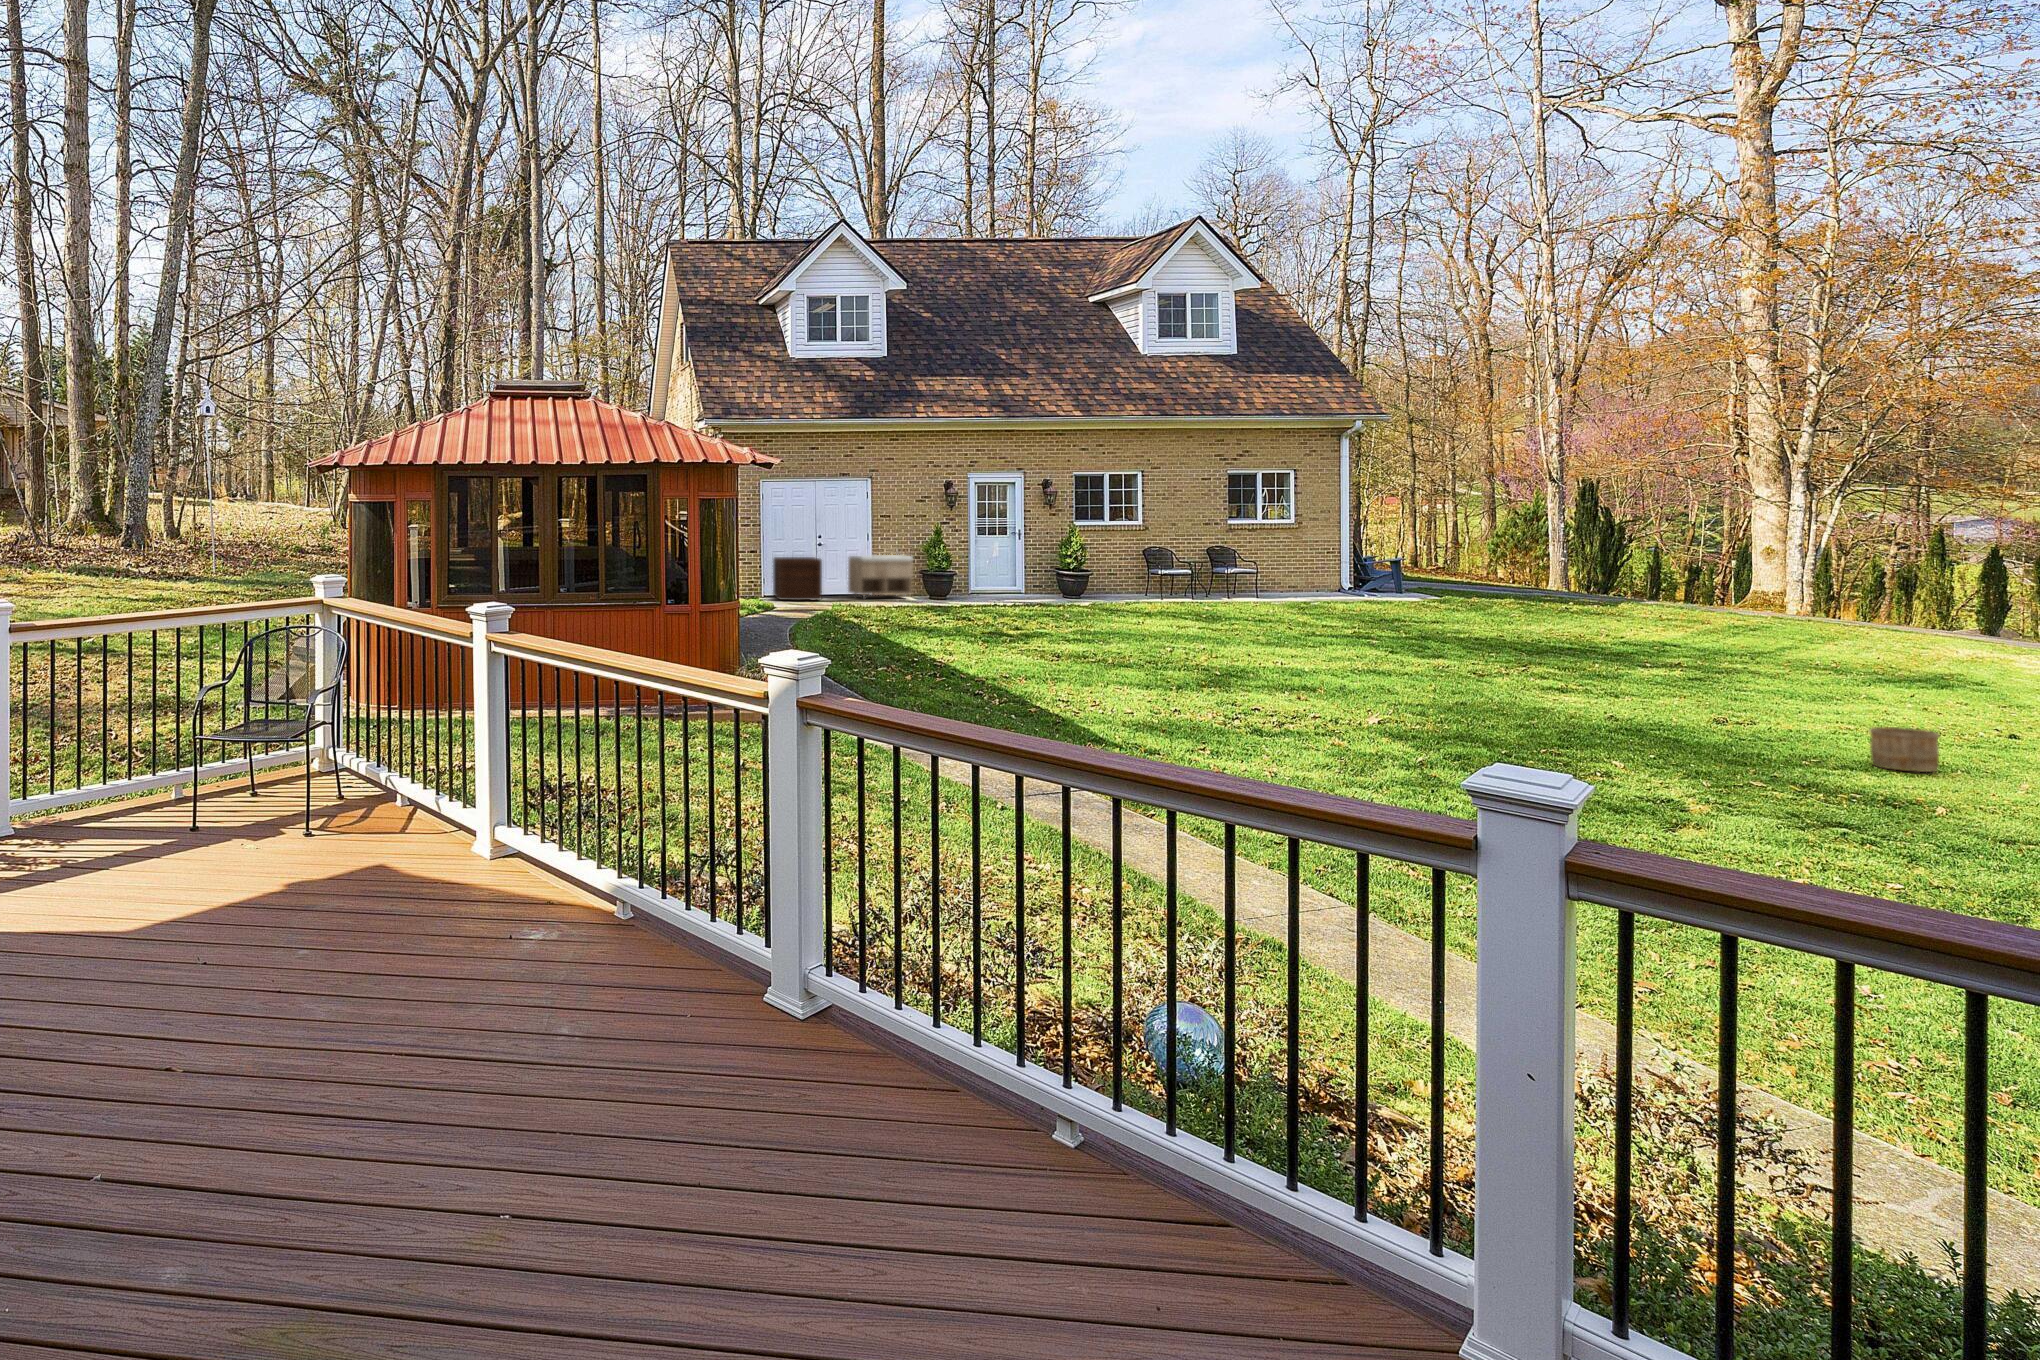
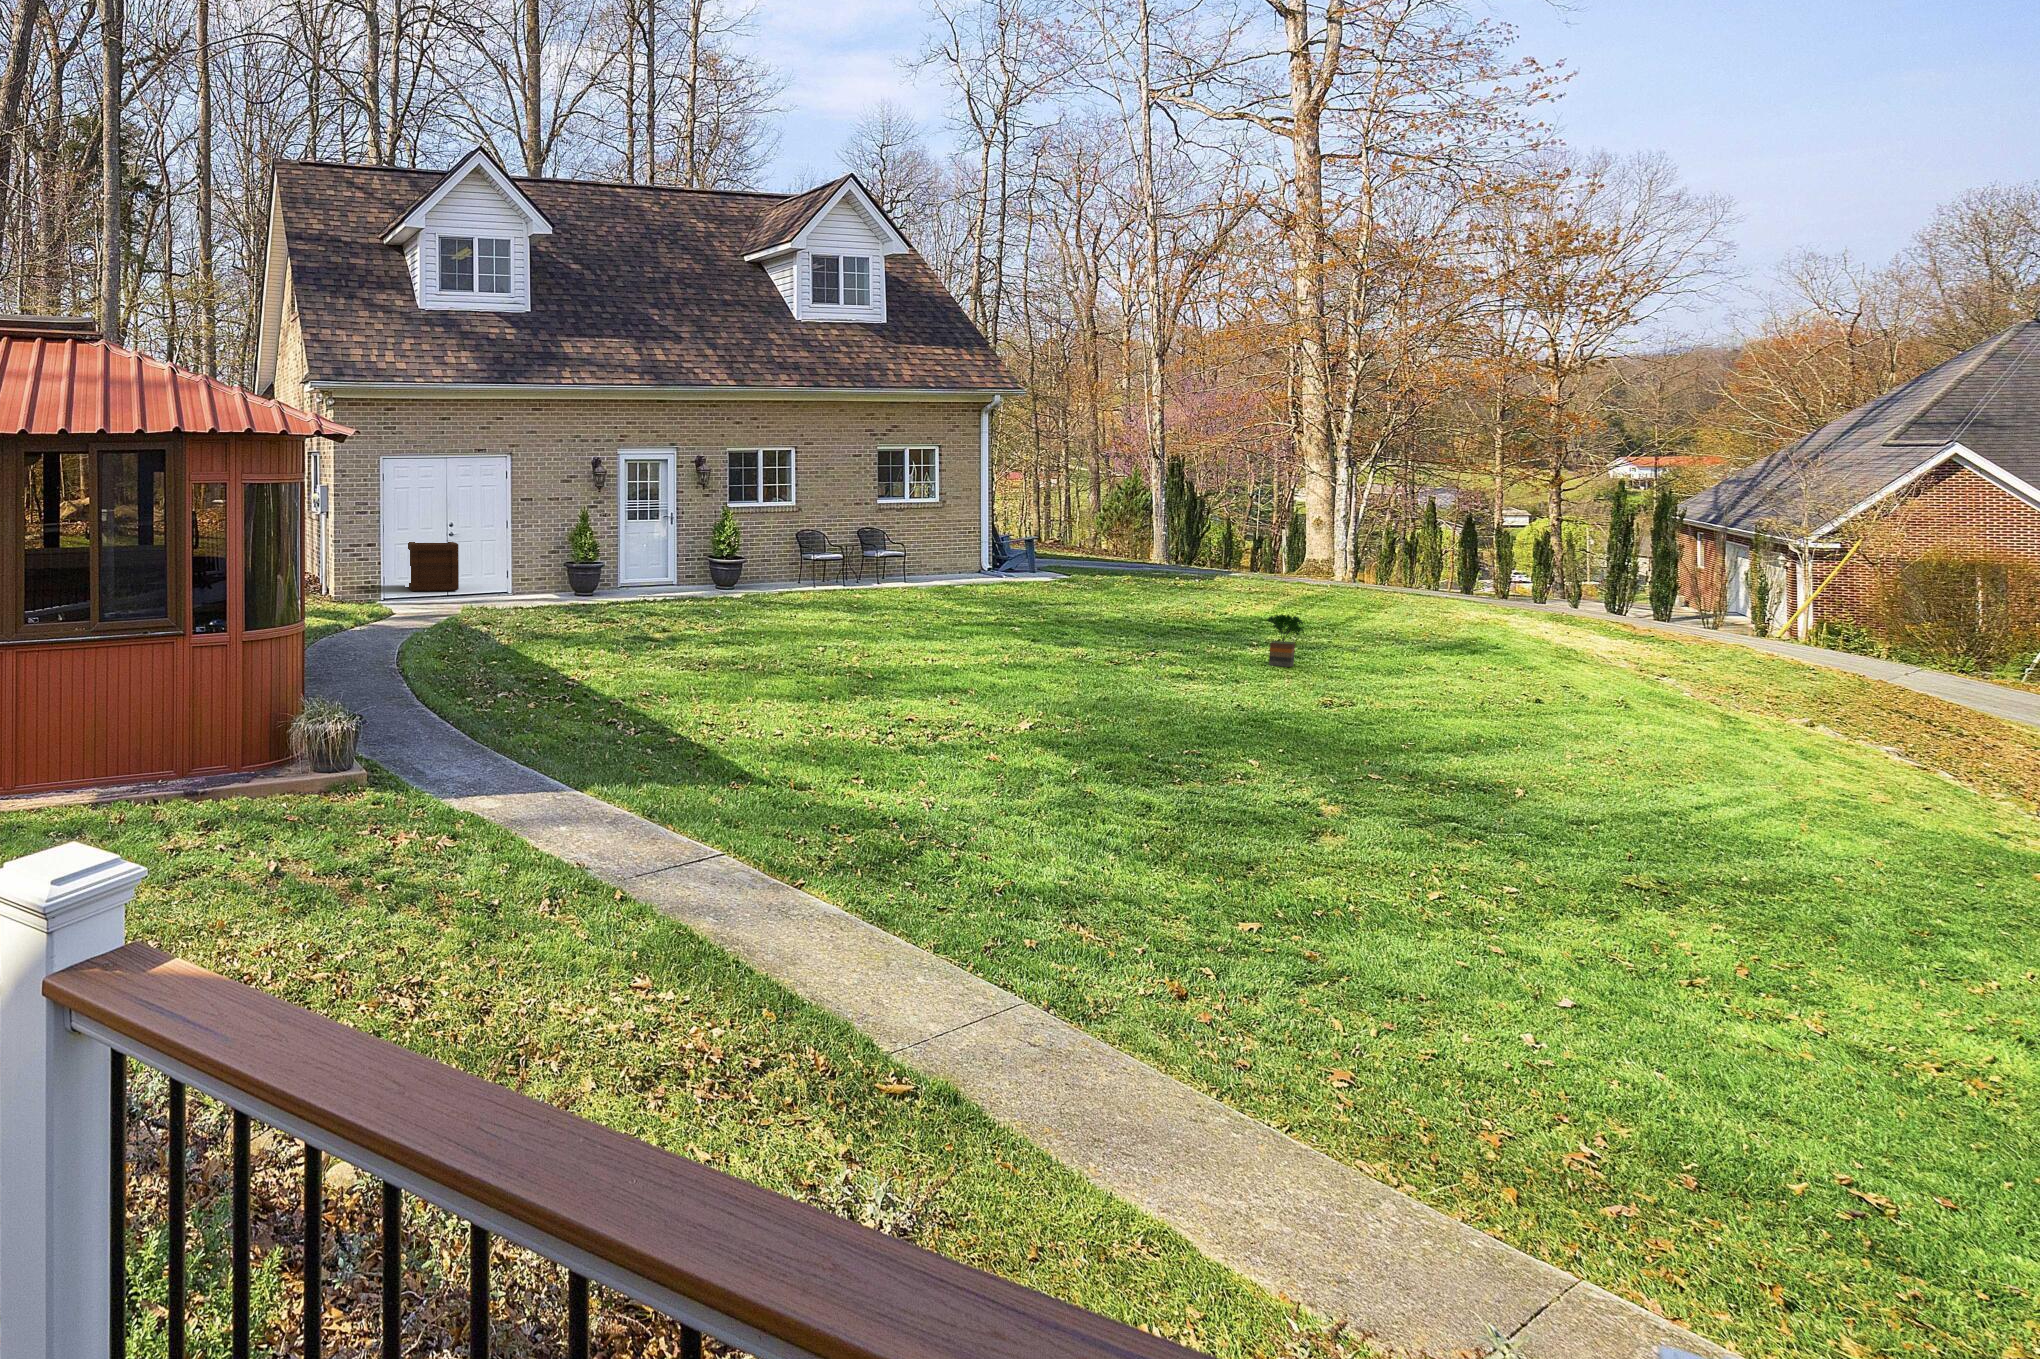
storage bench: present [848,555,913,596] -> none [489,538,559,588]
potted tree: none [1656,630,1703,684] -> present [1267,614,1304,667]
wooden bucket: present [1869,727,1940,772] -> none [1484,722,1548,769]

